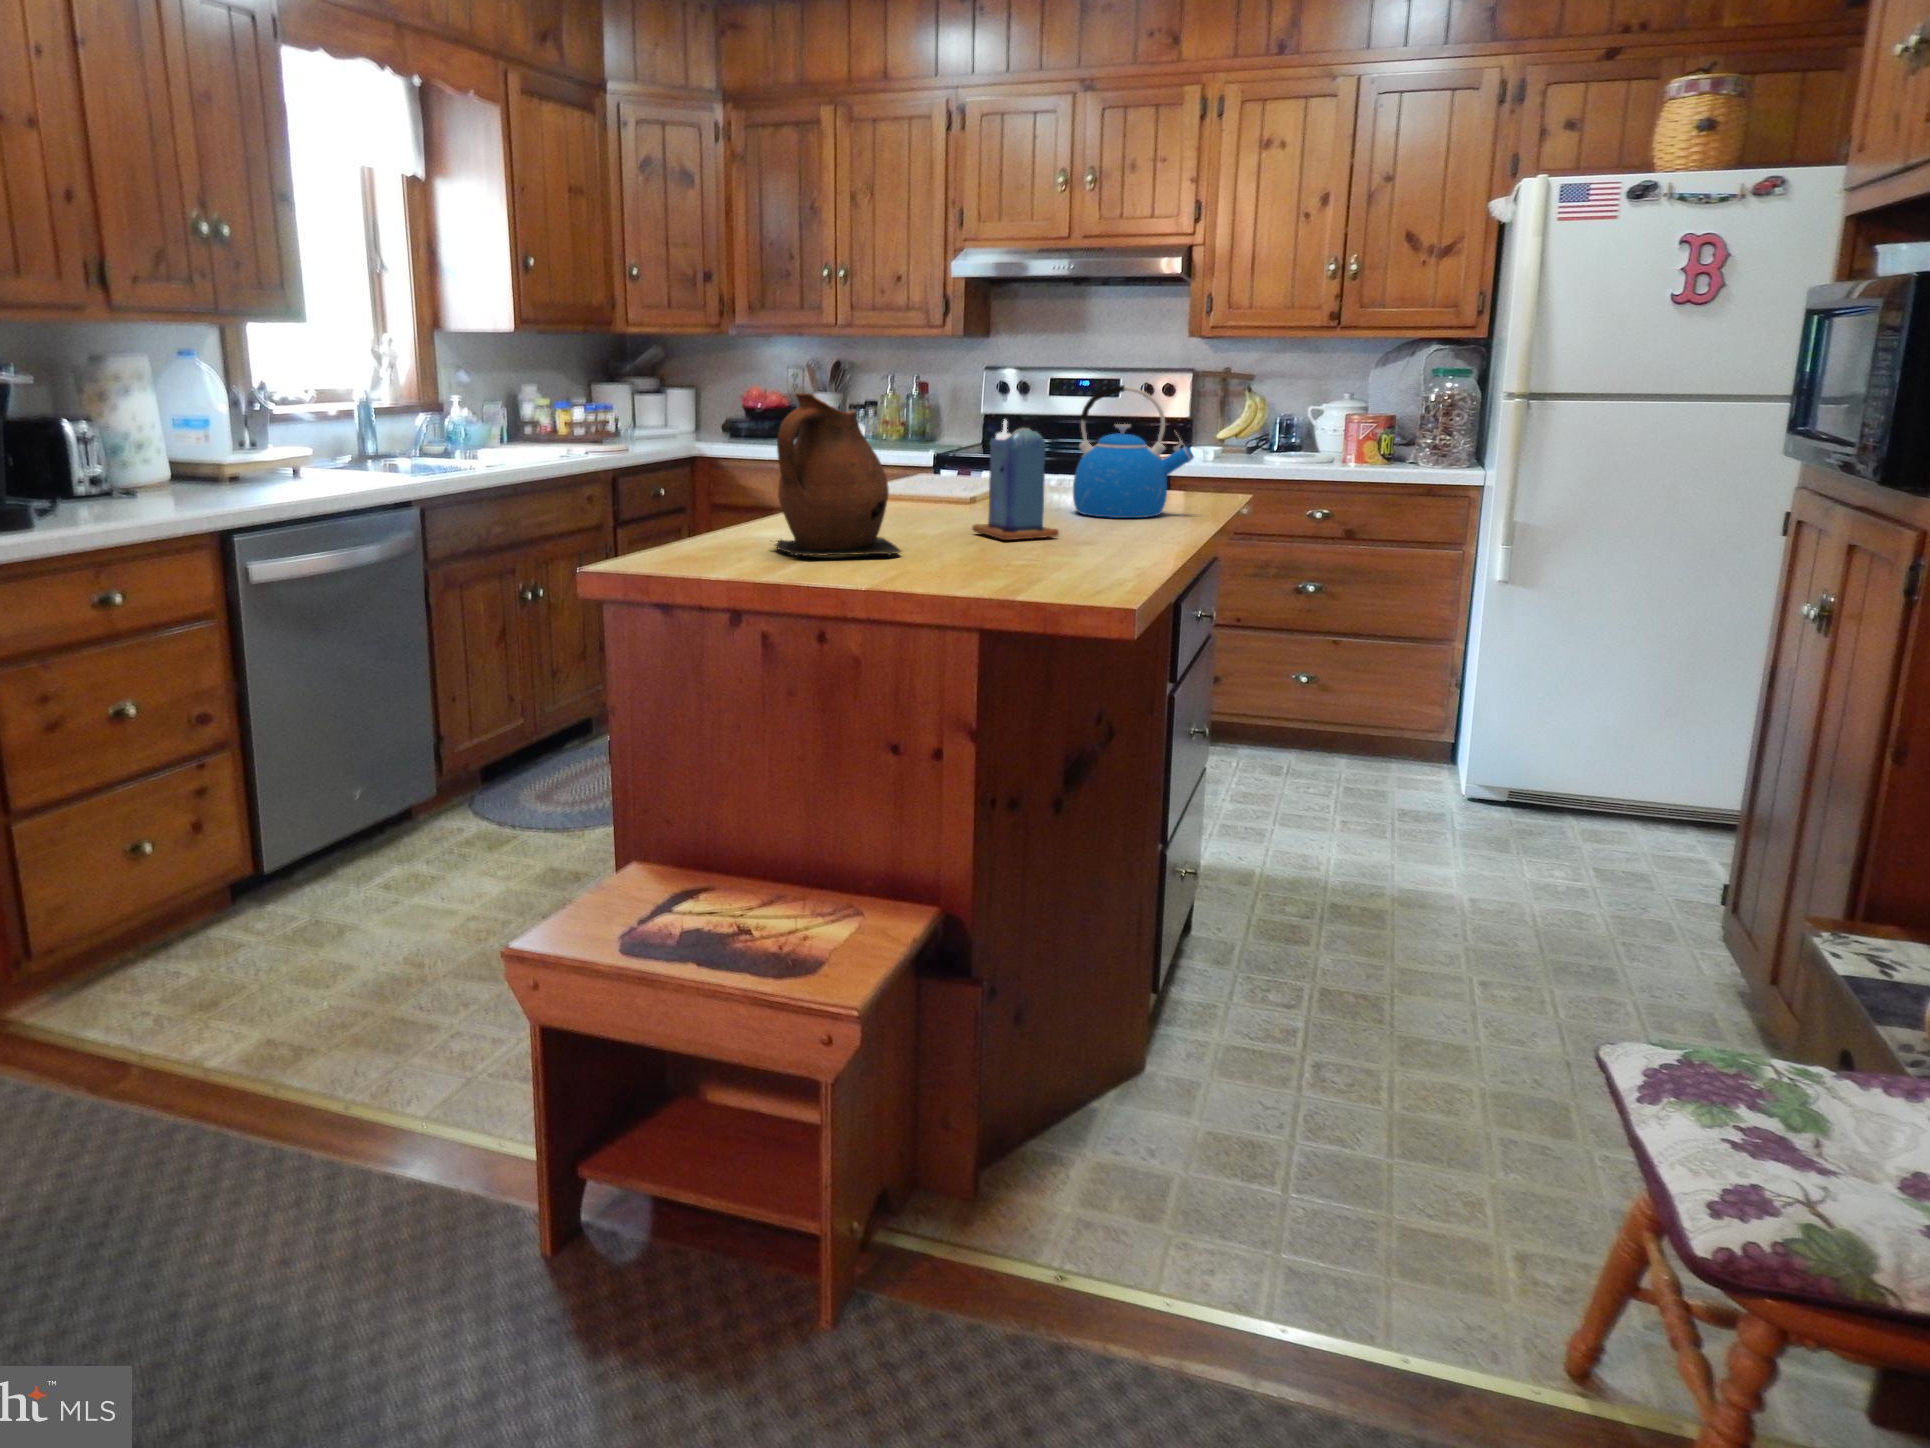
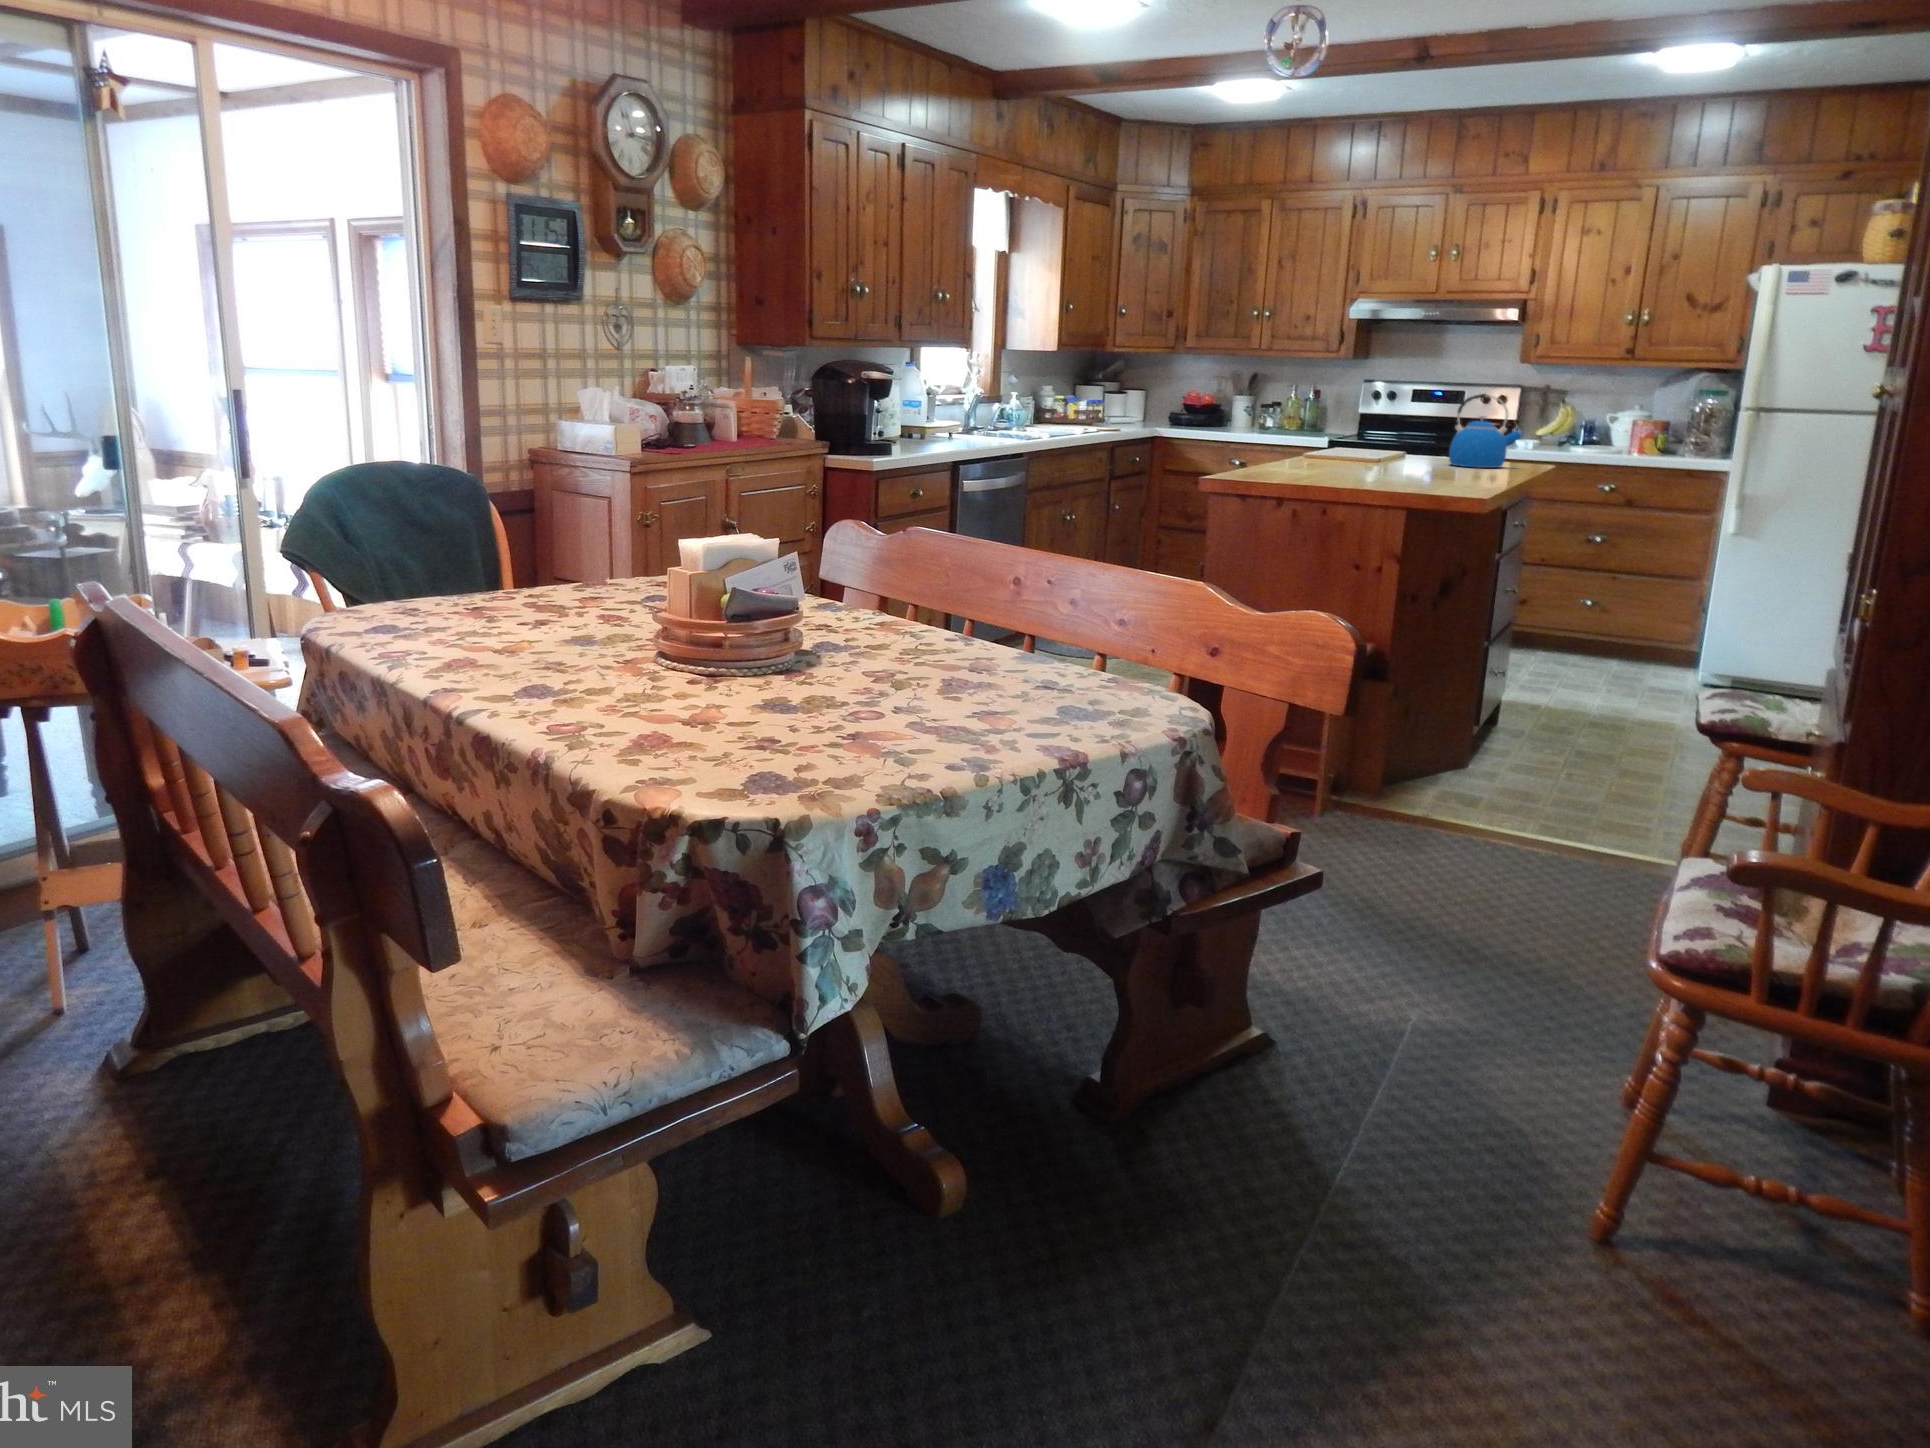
ceramic pitcher: present [775,393,901,556] -> none [1295,392,1368,475]
candle: present [973,420,1059,540] -> none [1397,409,1447,472]

